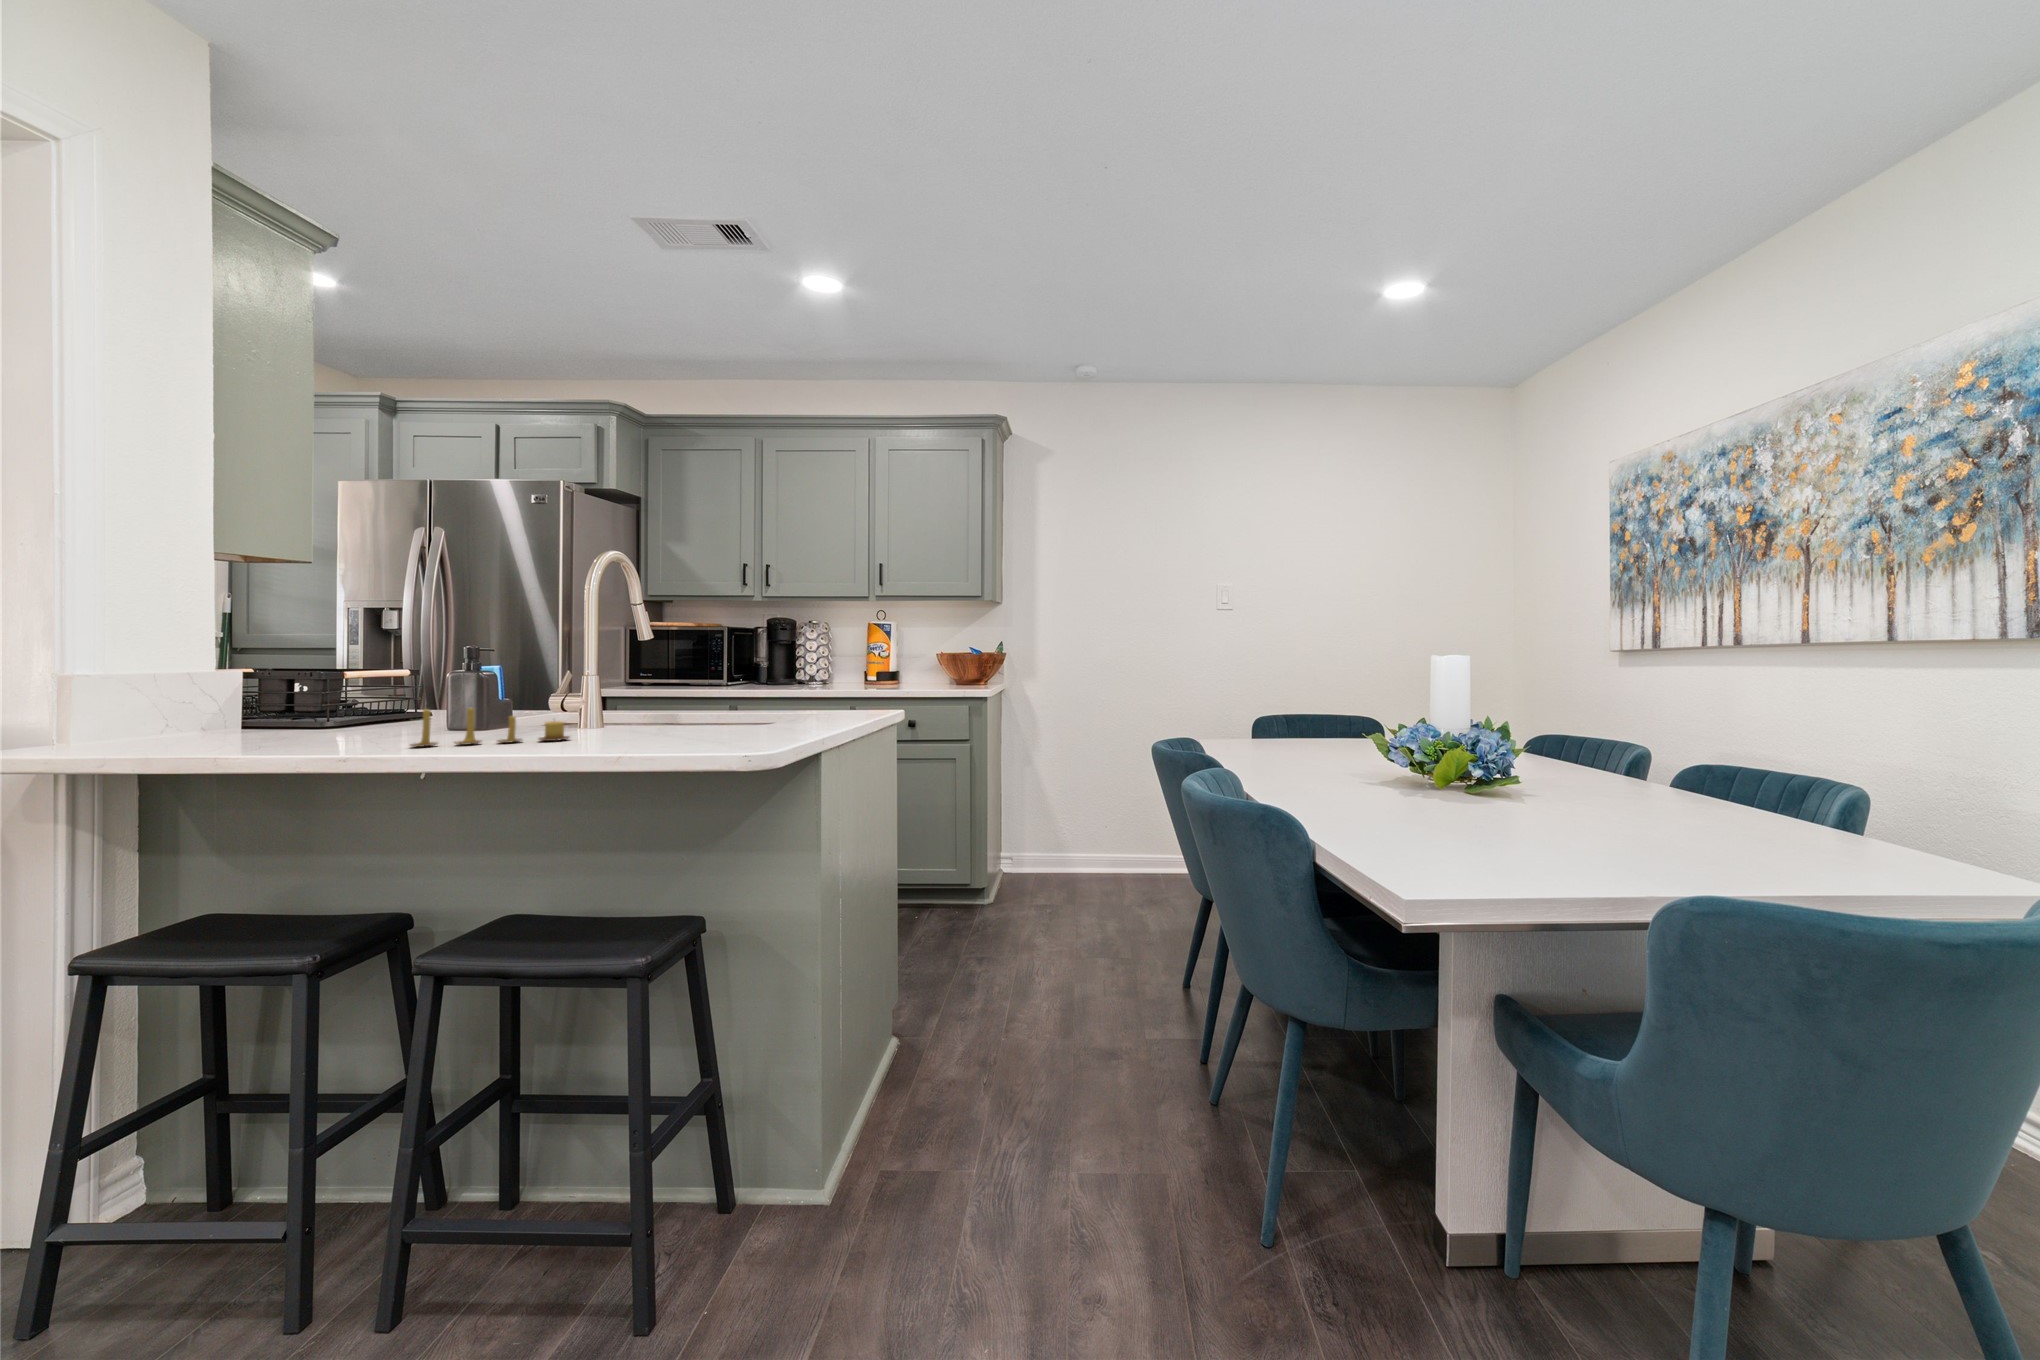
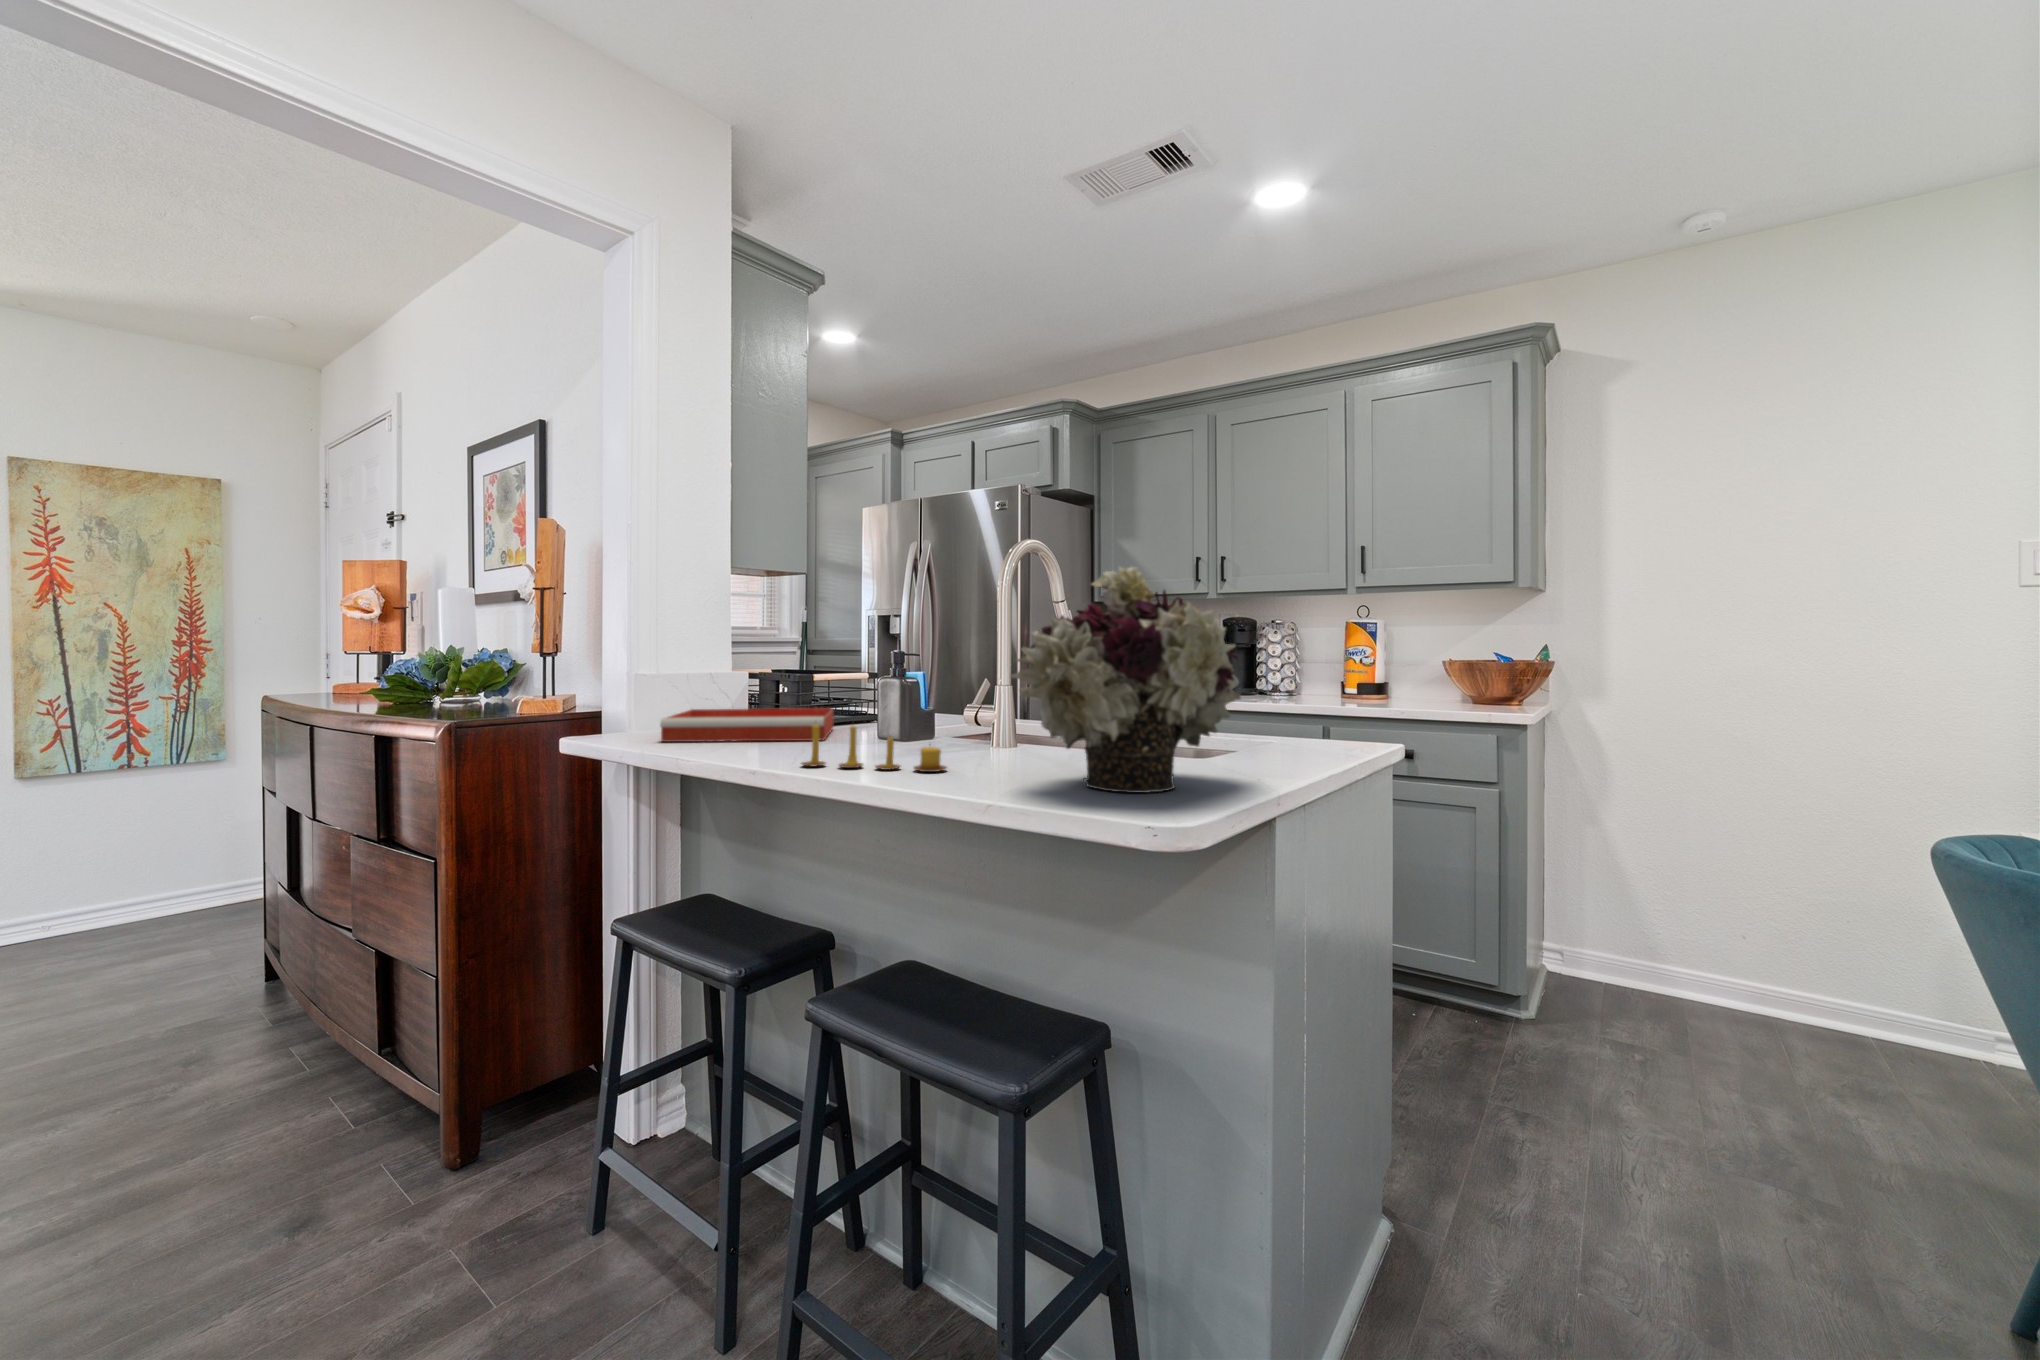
flower arrangement: none [642,583,808,738] -> present [1011,567,1241,793]
tray: none [152,704,392,747] -> present [660,708,834,742]

